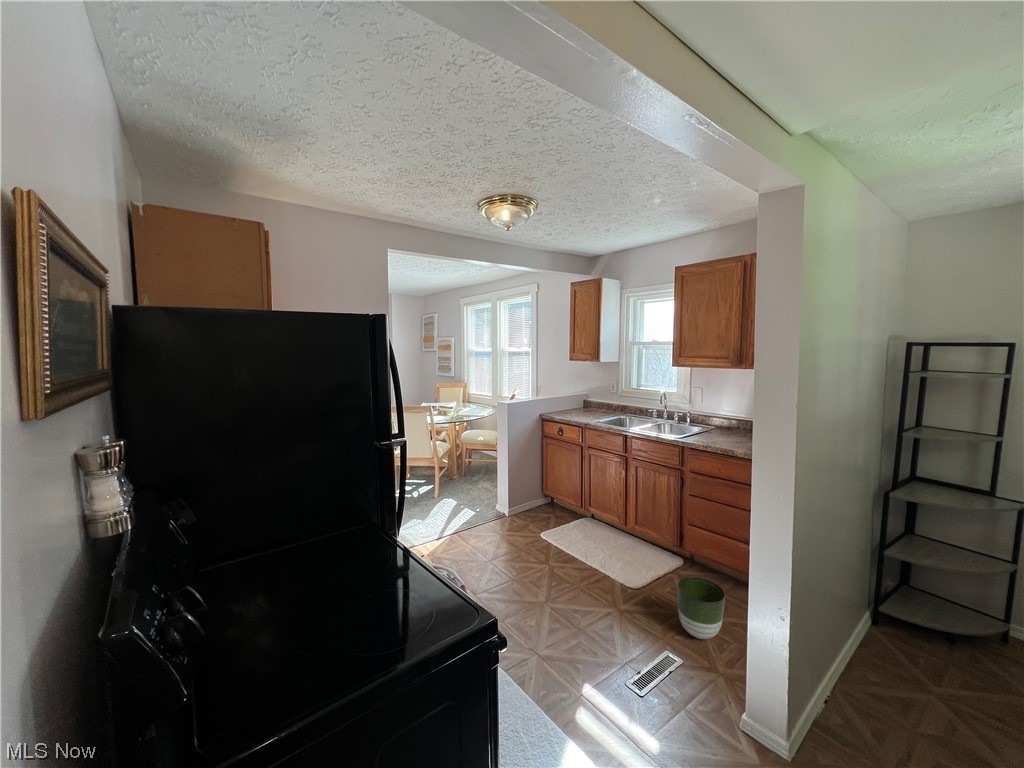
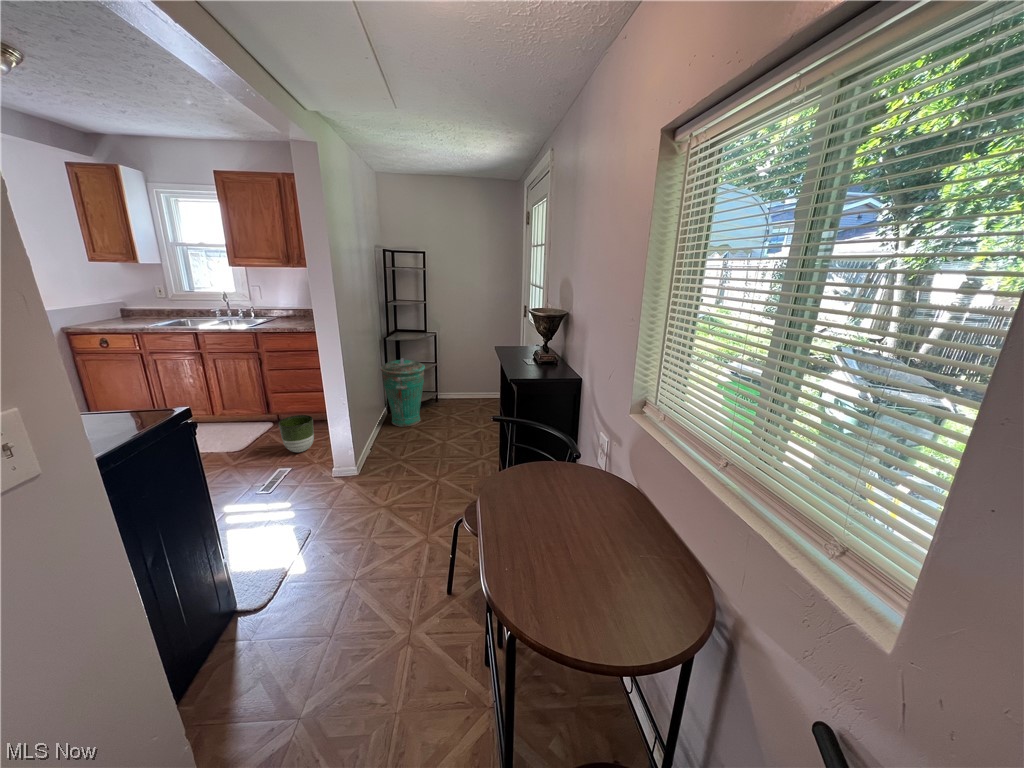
trash can: none [865,544,983,695] -> present [381,358,425,427]

